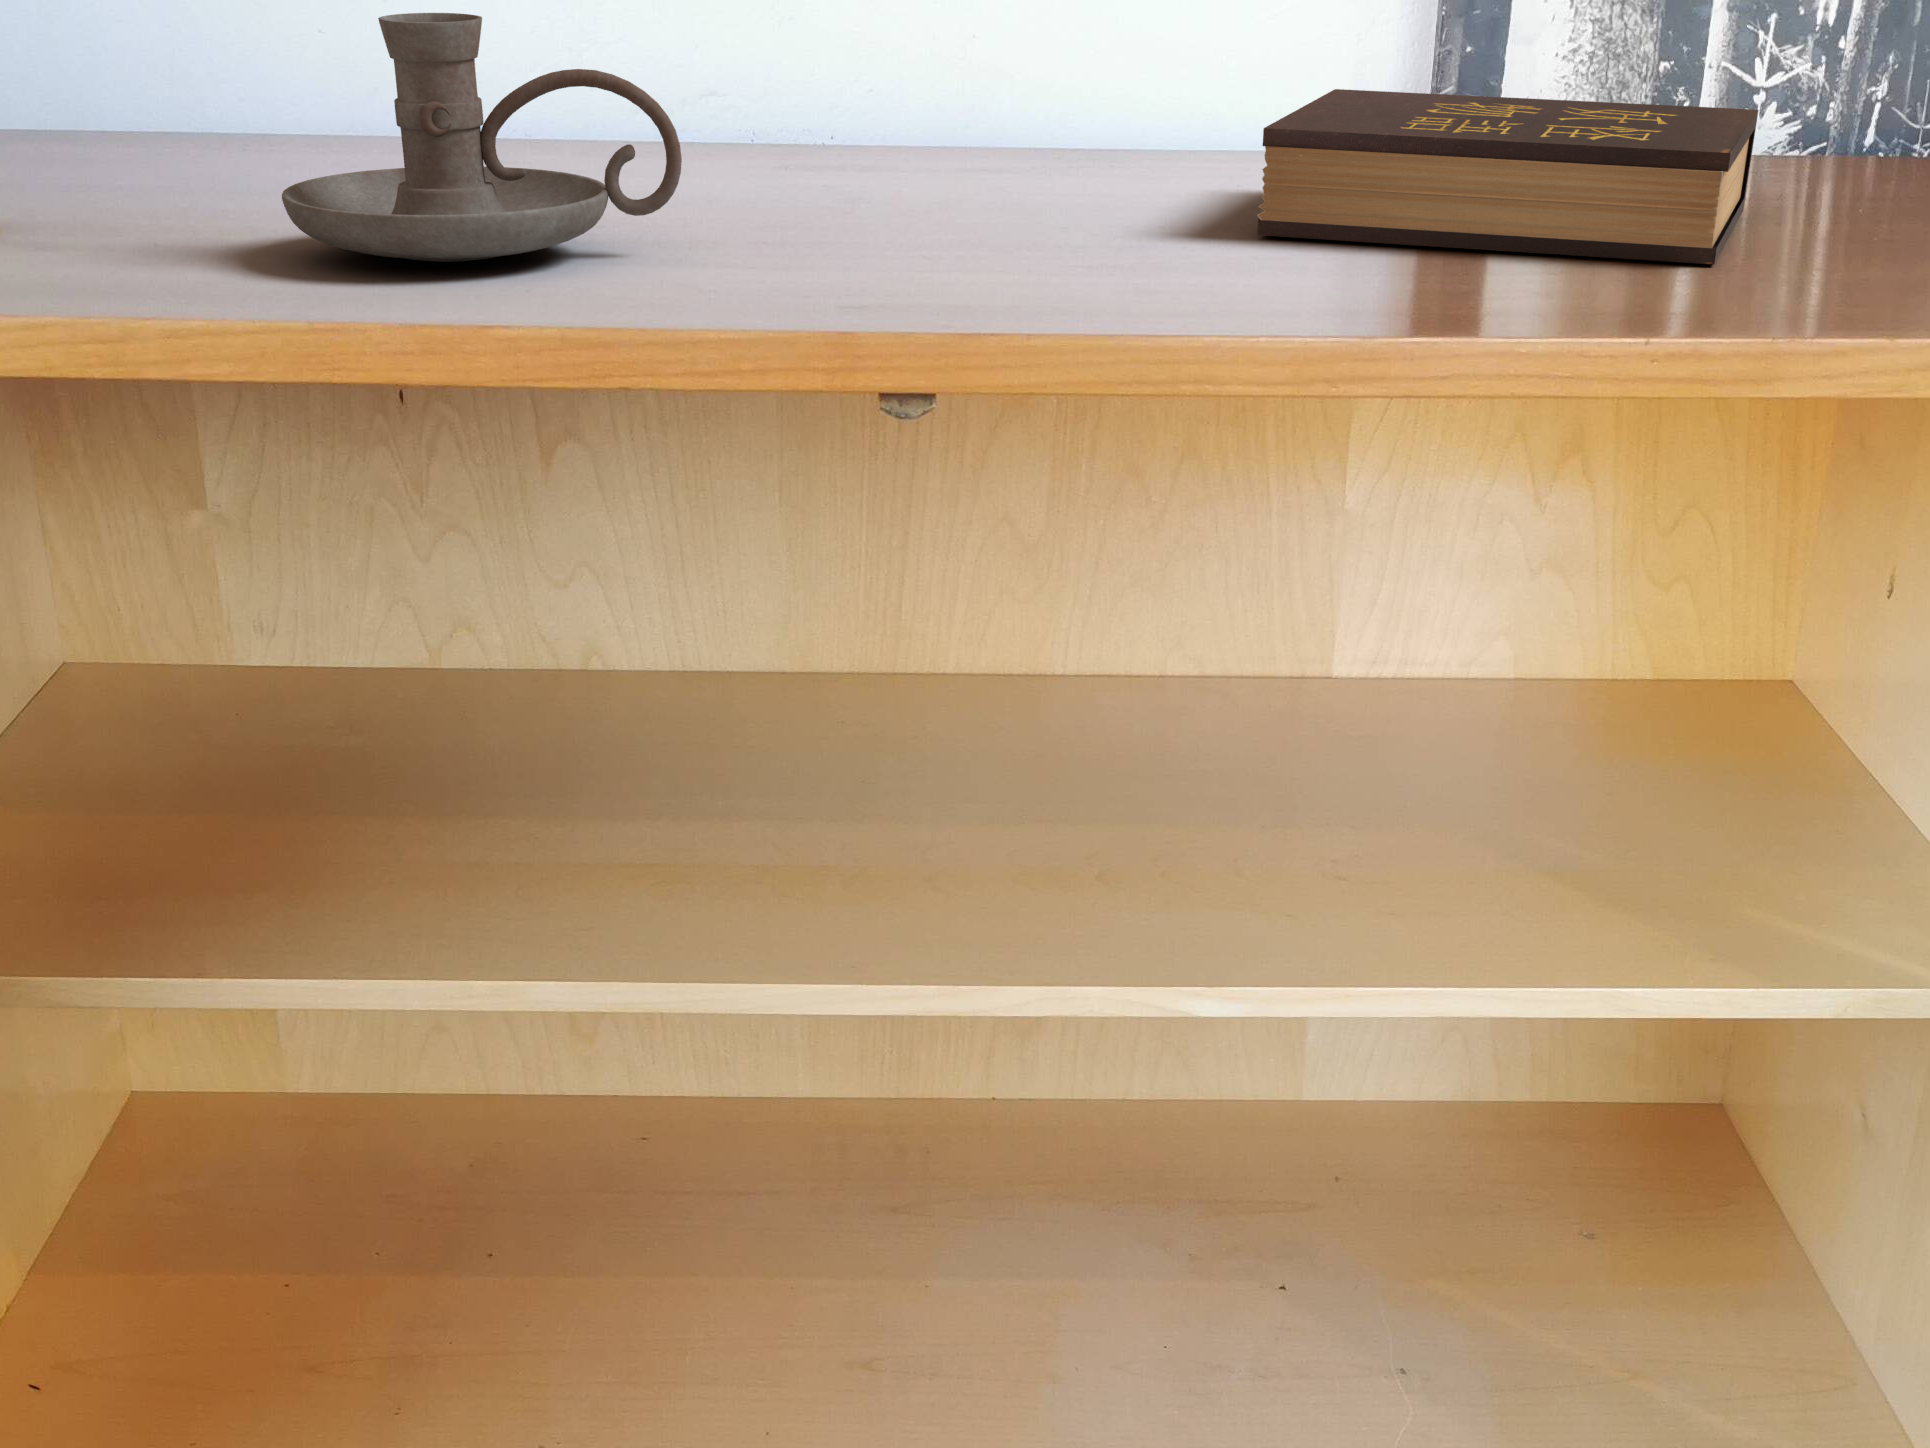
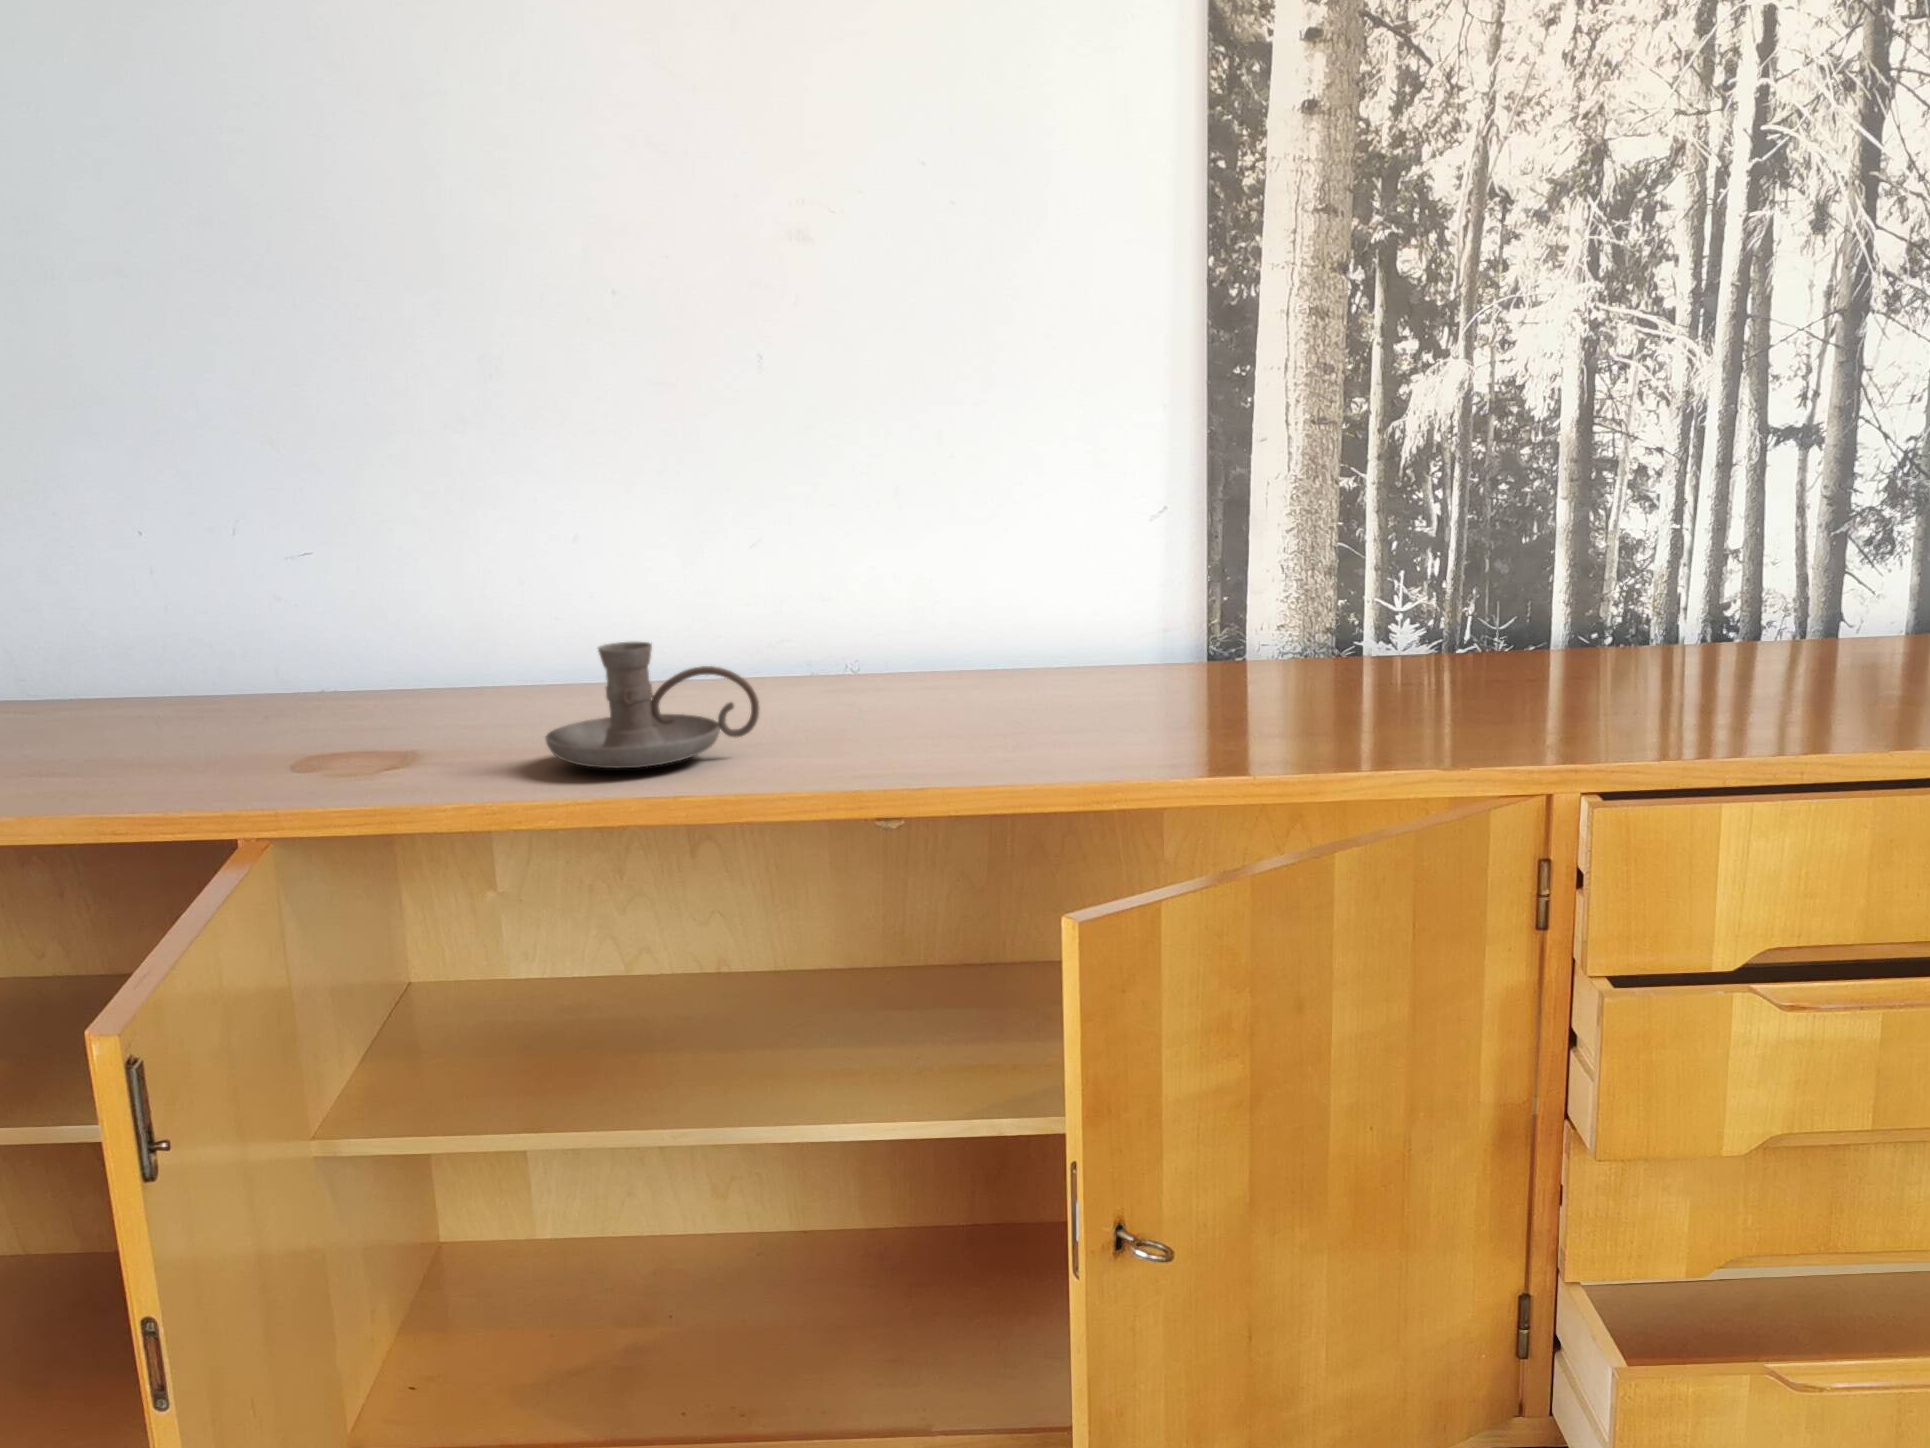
hardback book: present [1257,89,1759,264] -> none [1079,637,1366,730]

